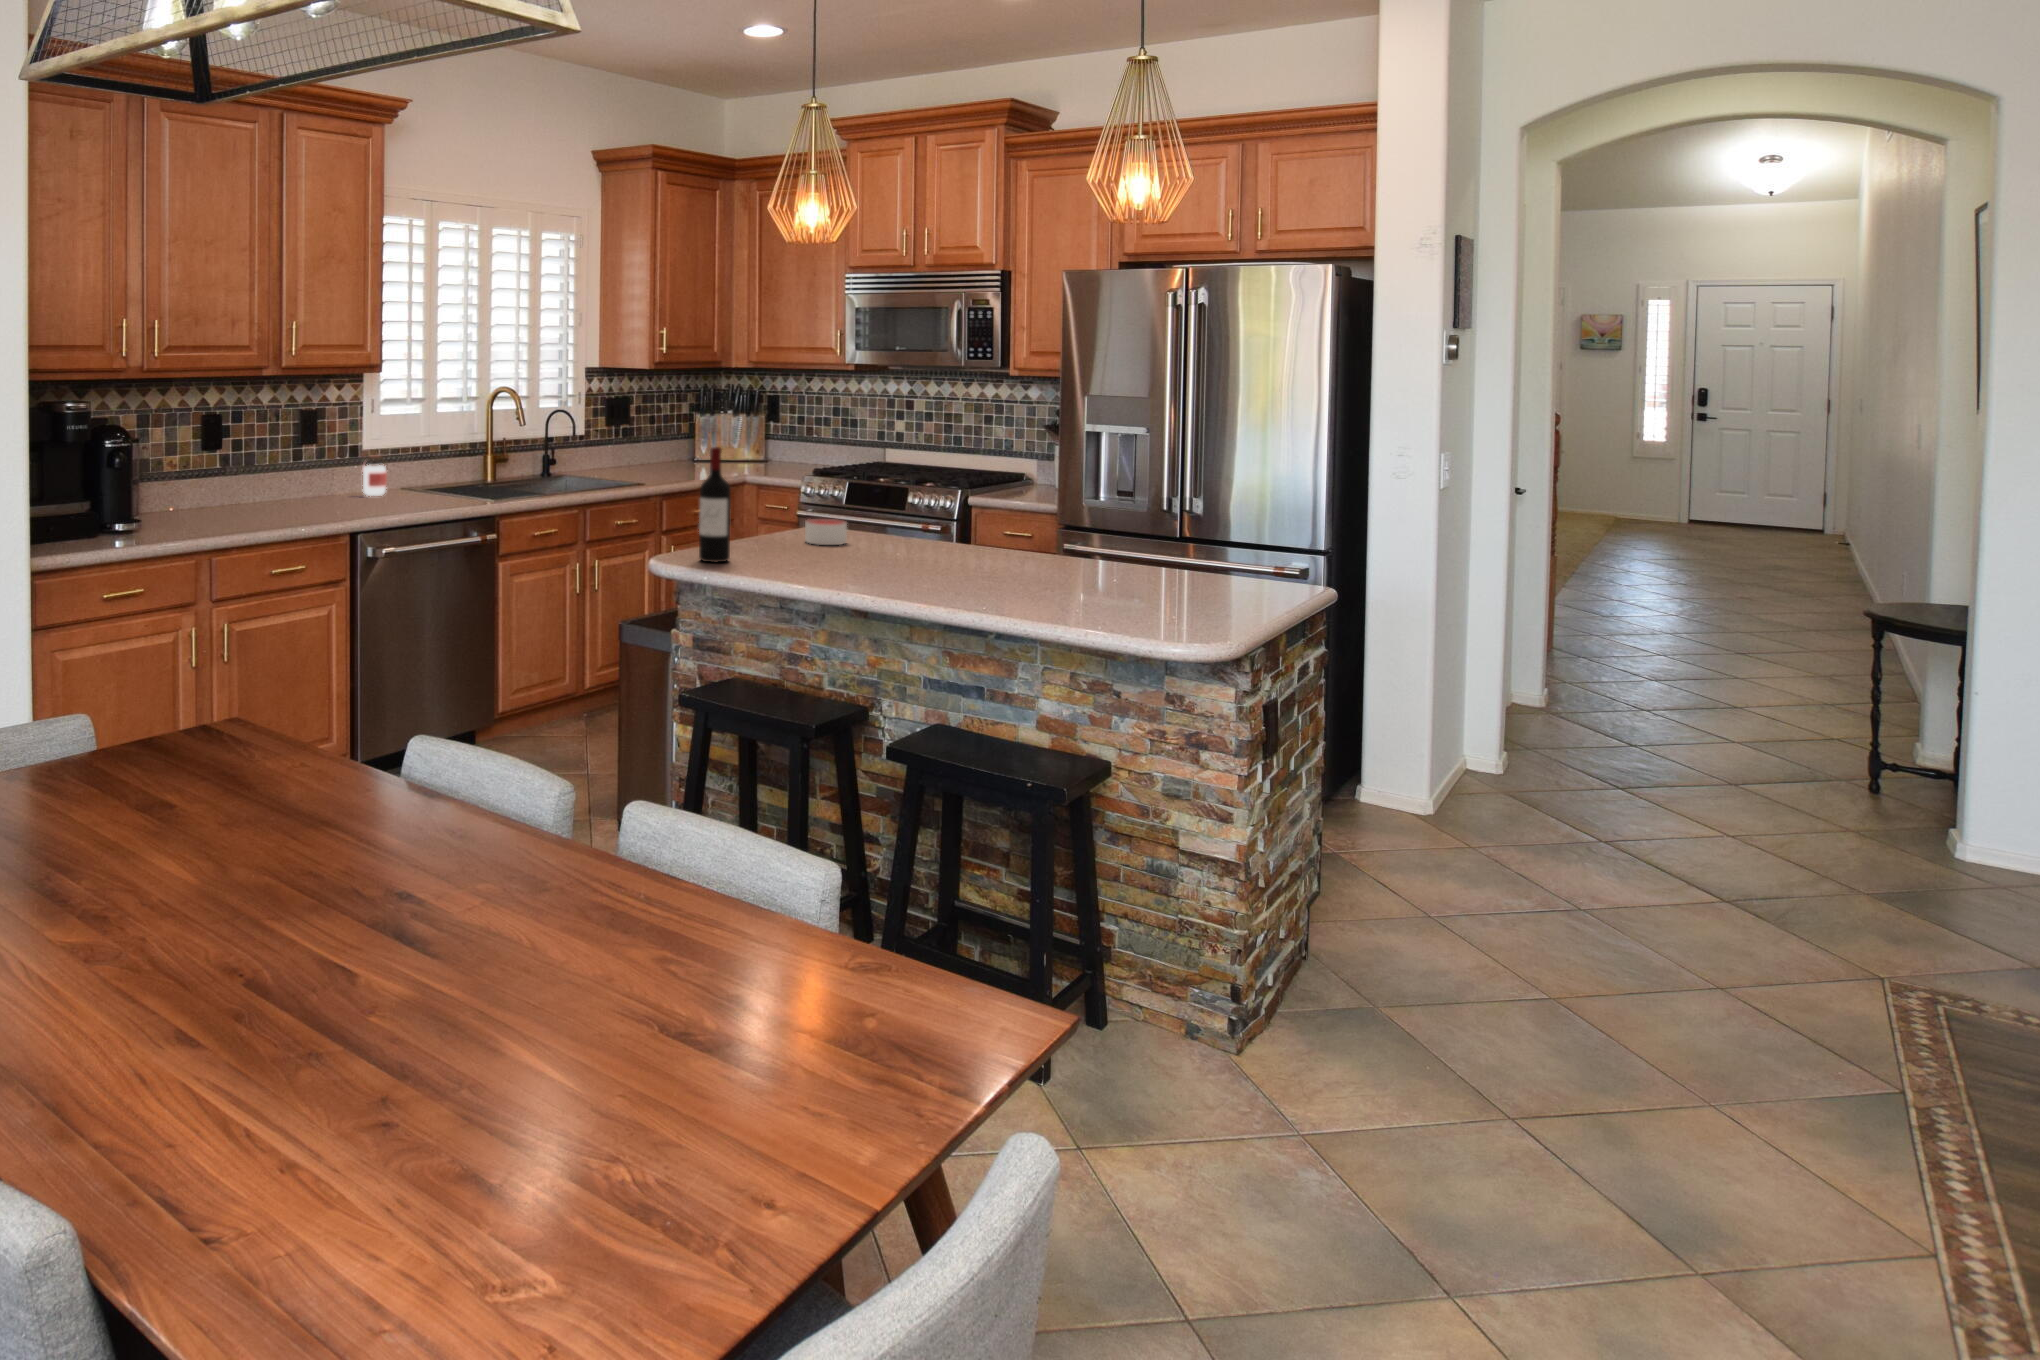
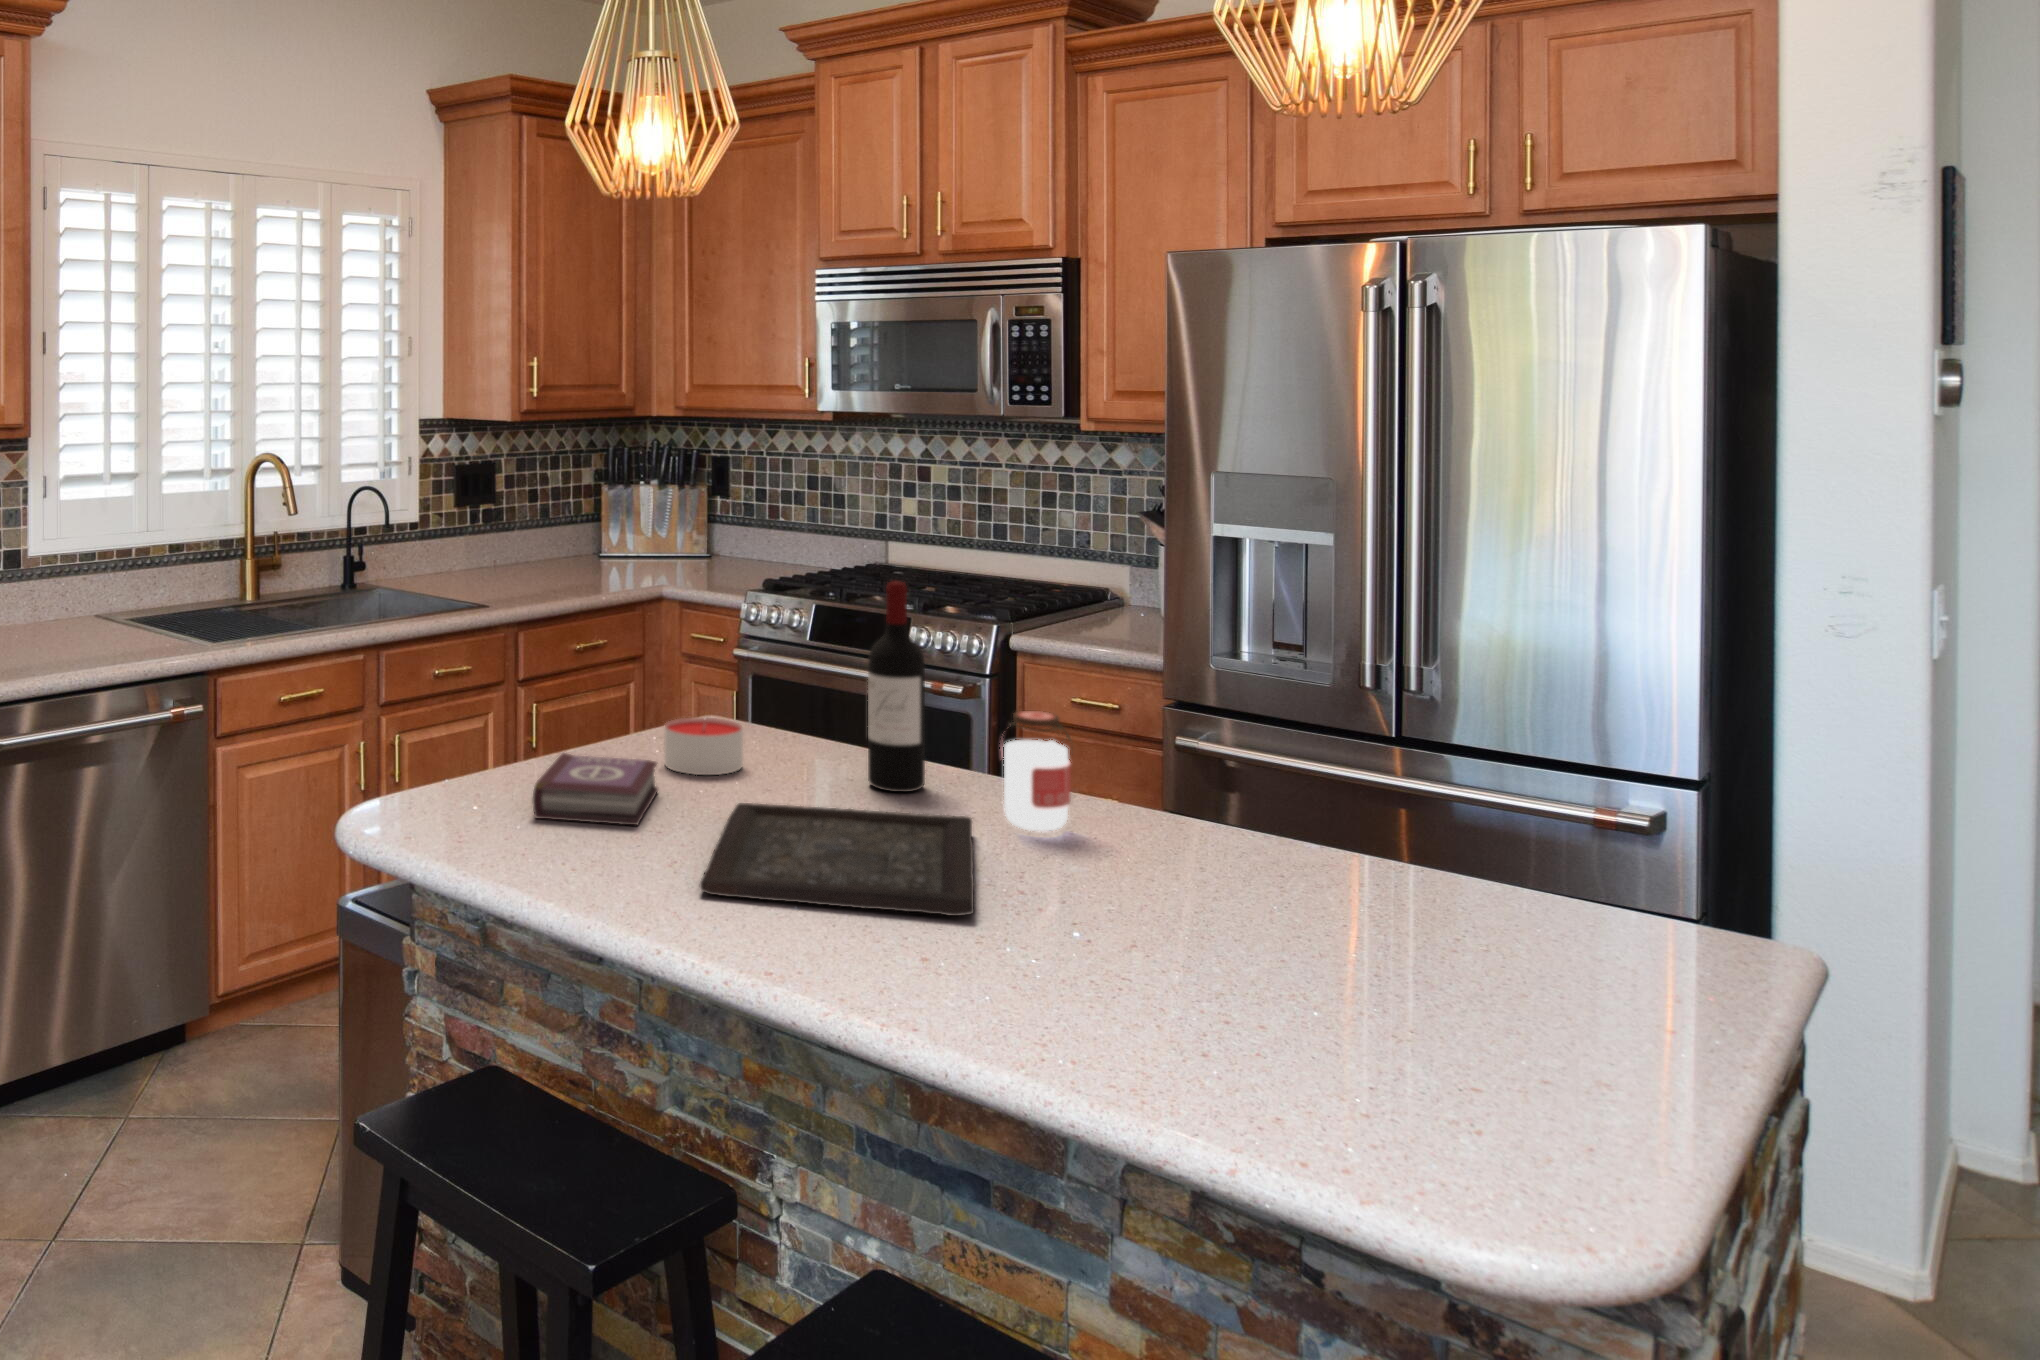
wine bottle: present [699,447,731,563] -> present [868,581,925,792]
jar: present [362,455,387,496] -> present [1001,711,1071,832]
book: none [753,531,809,560] -> present [533,753,658,826]
tray: none [853,551,980,582] -> present [700,803,974,916]

